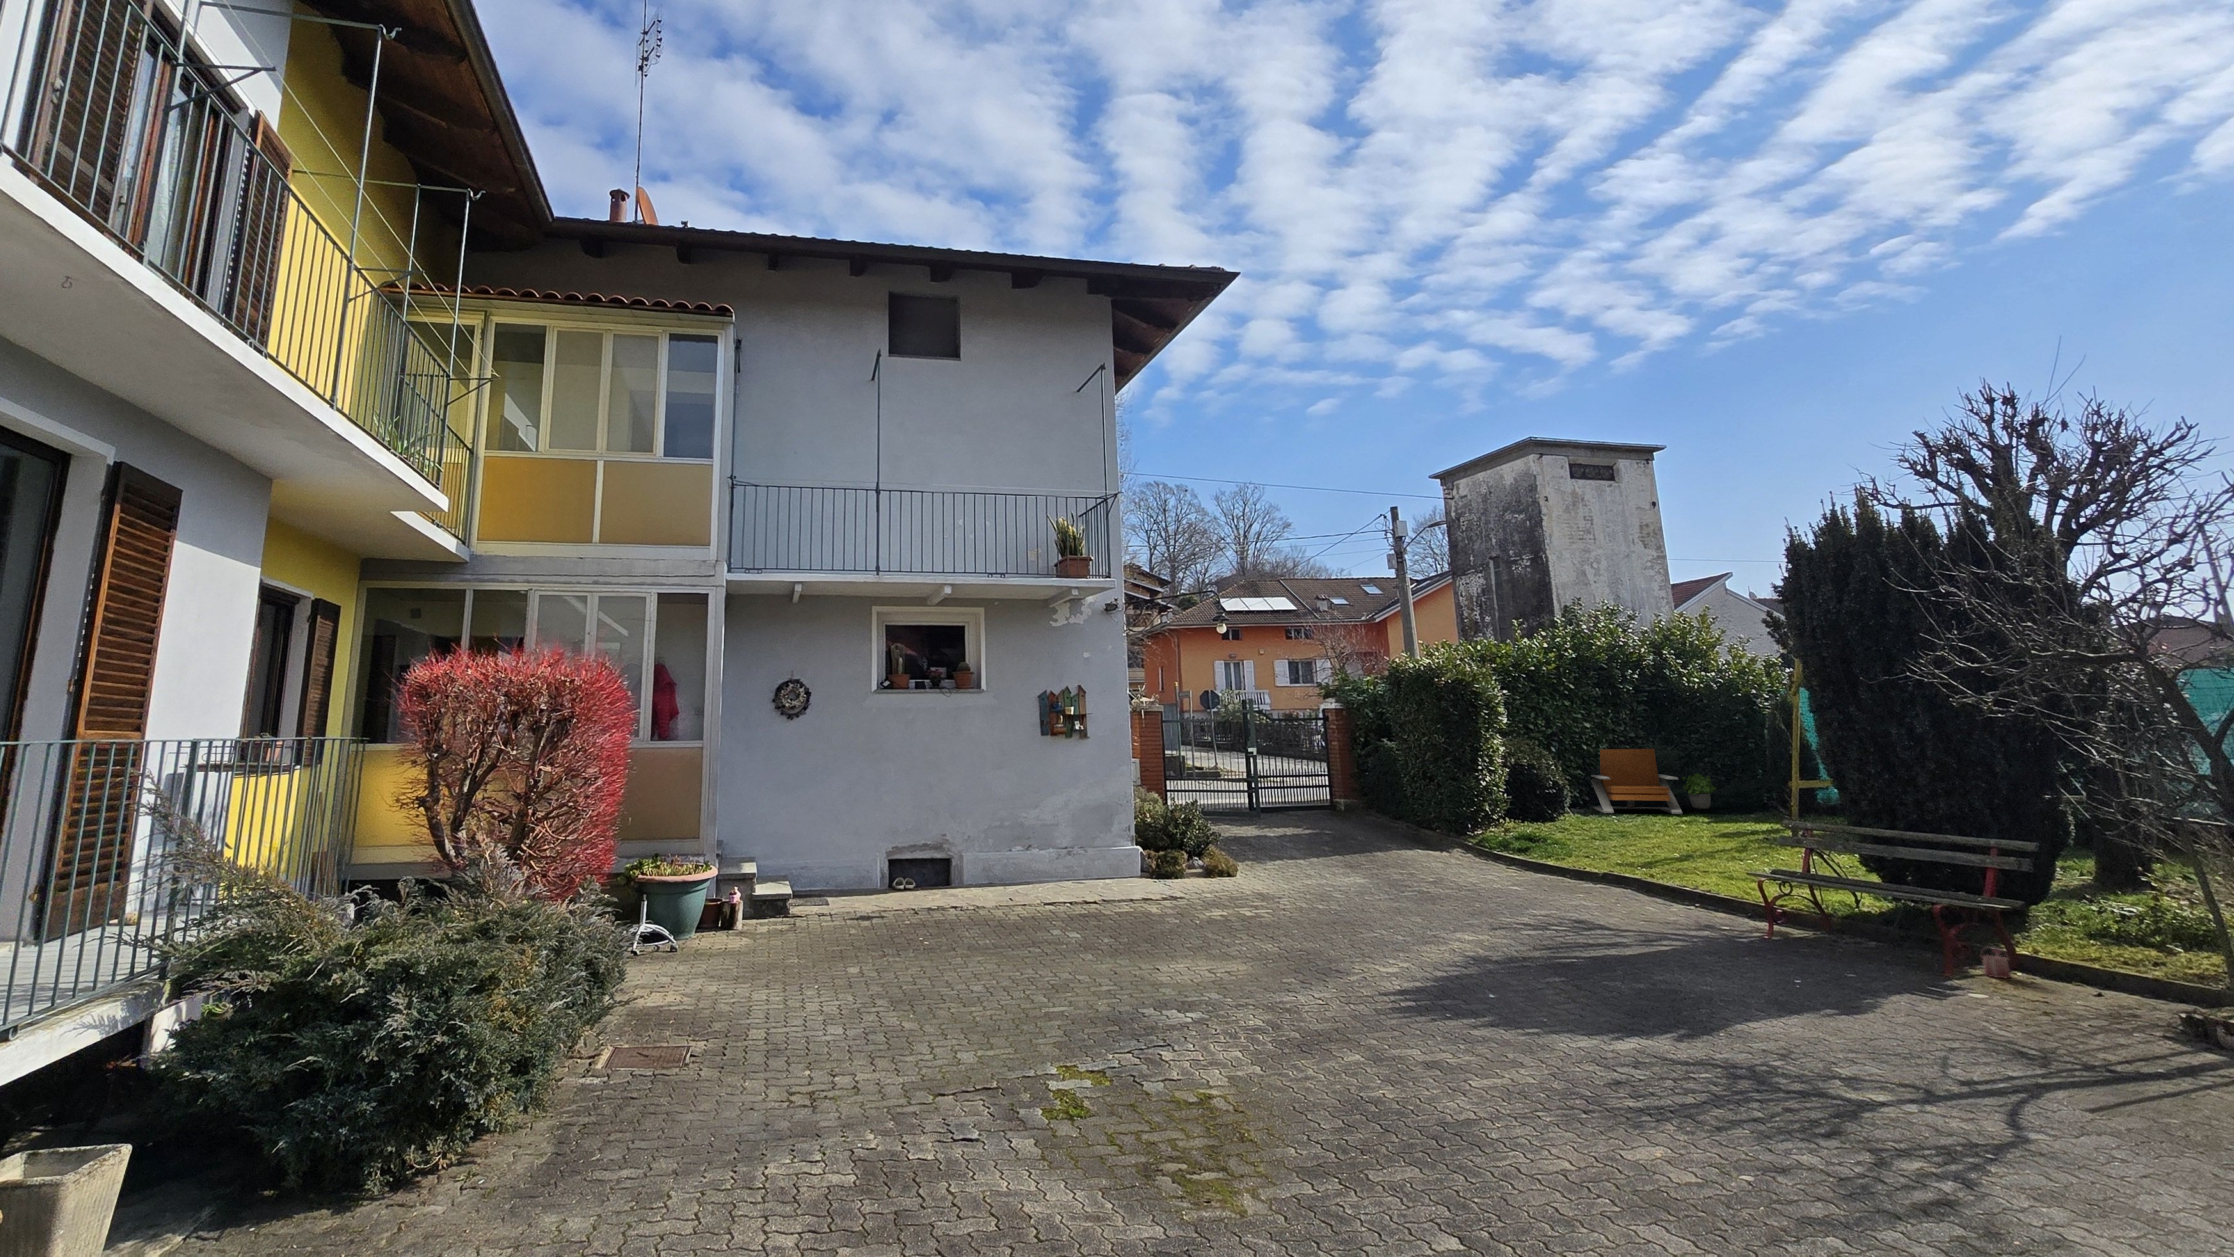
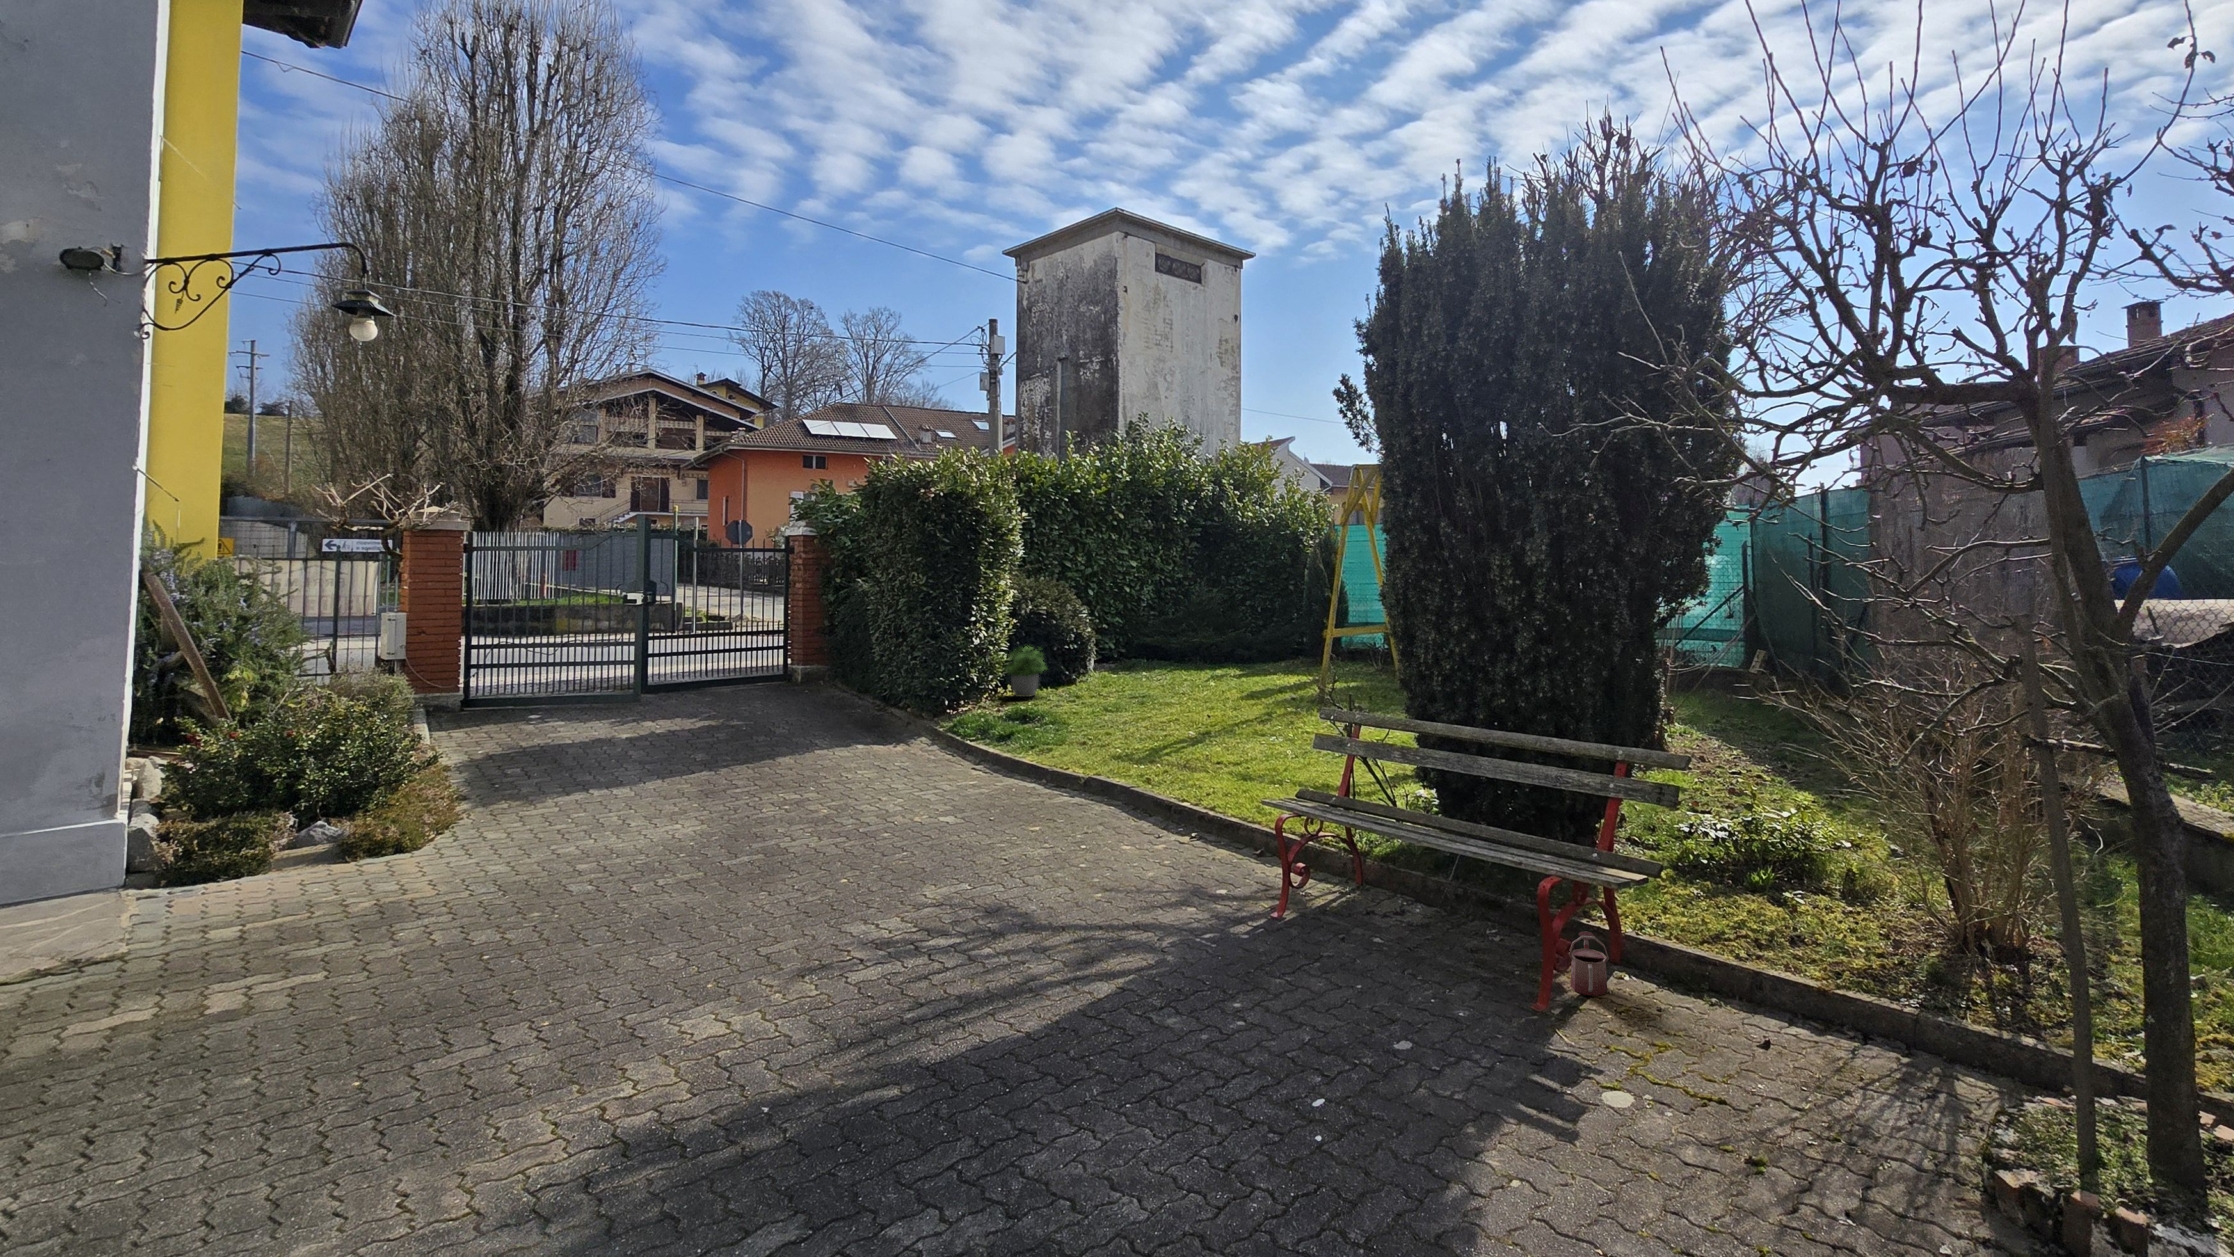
lounge chair: present [1591,749,1683,814] -> none [1130,591,1218,668]
potted plant: present [1682,773,1717,809] -> present [1005,646,1047,697]

